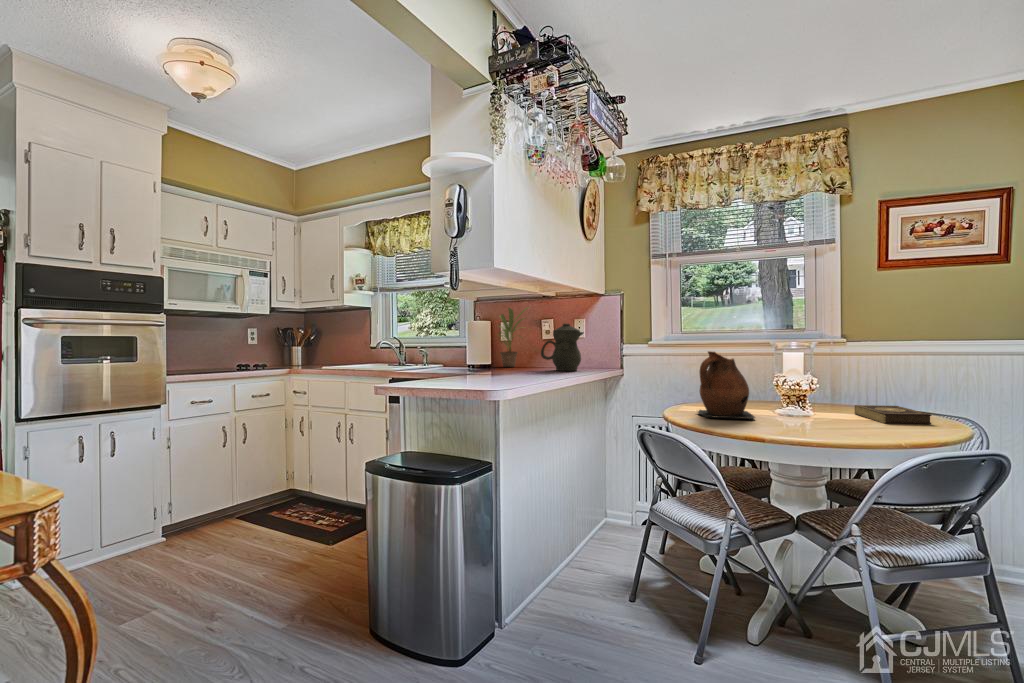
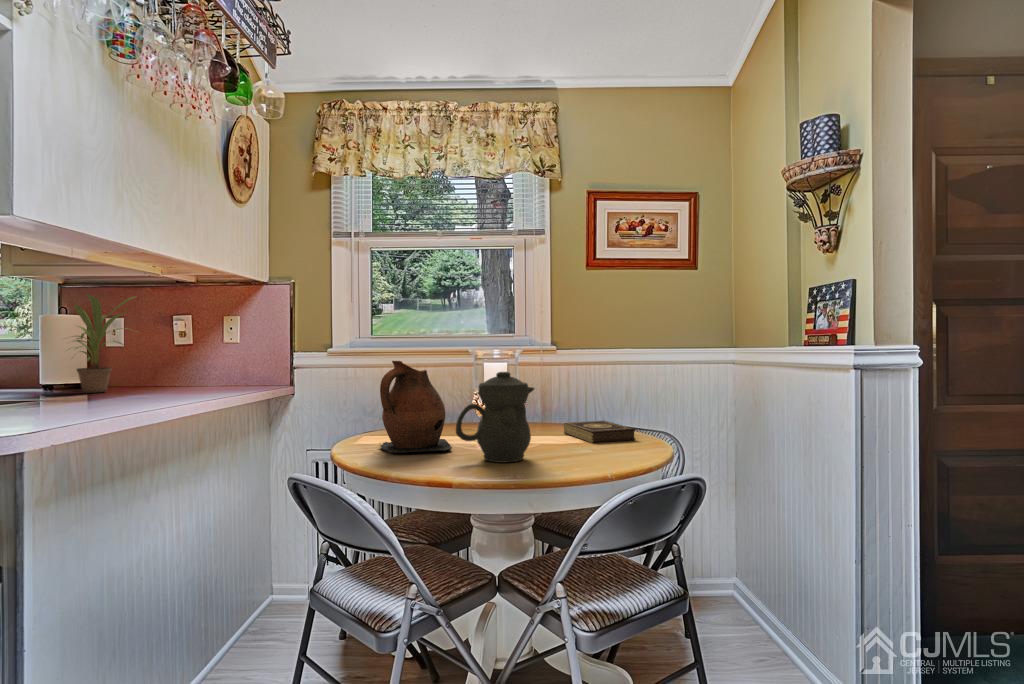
teapot: present [541,324,584,371] -> present [456,372,534,463]

